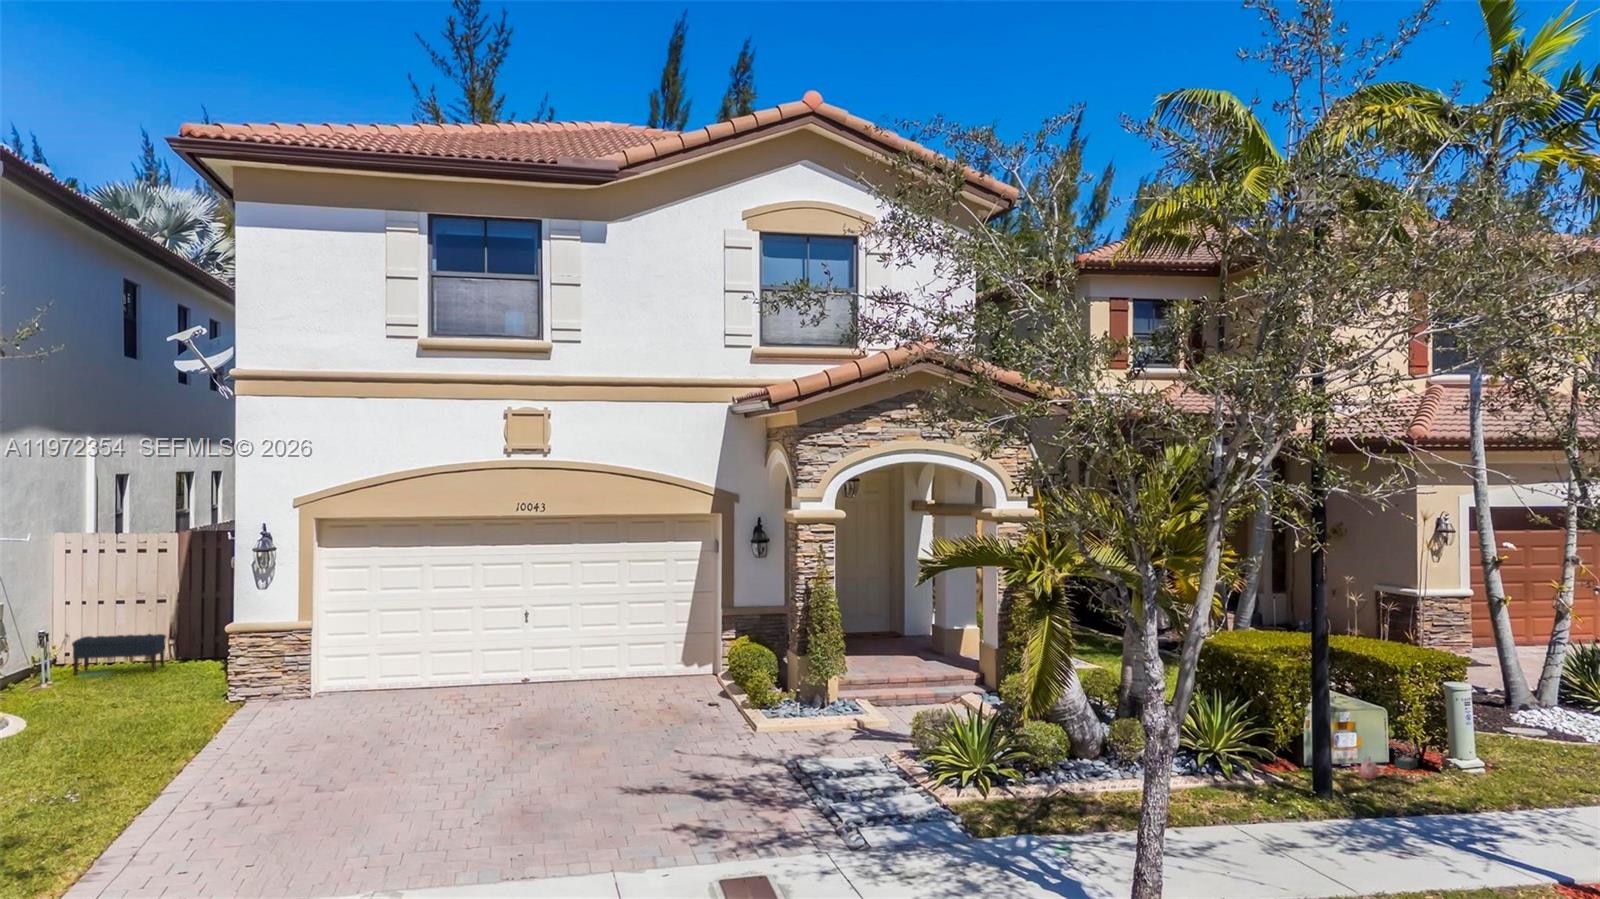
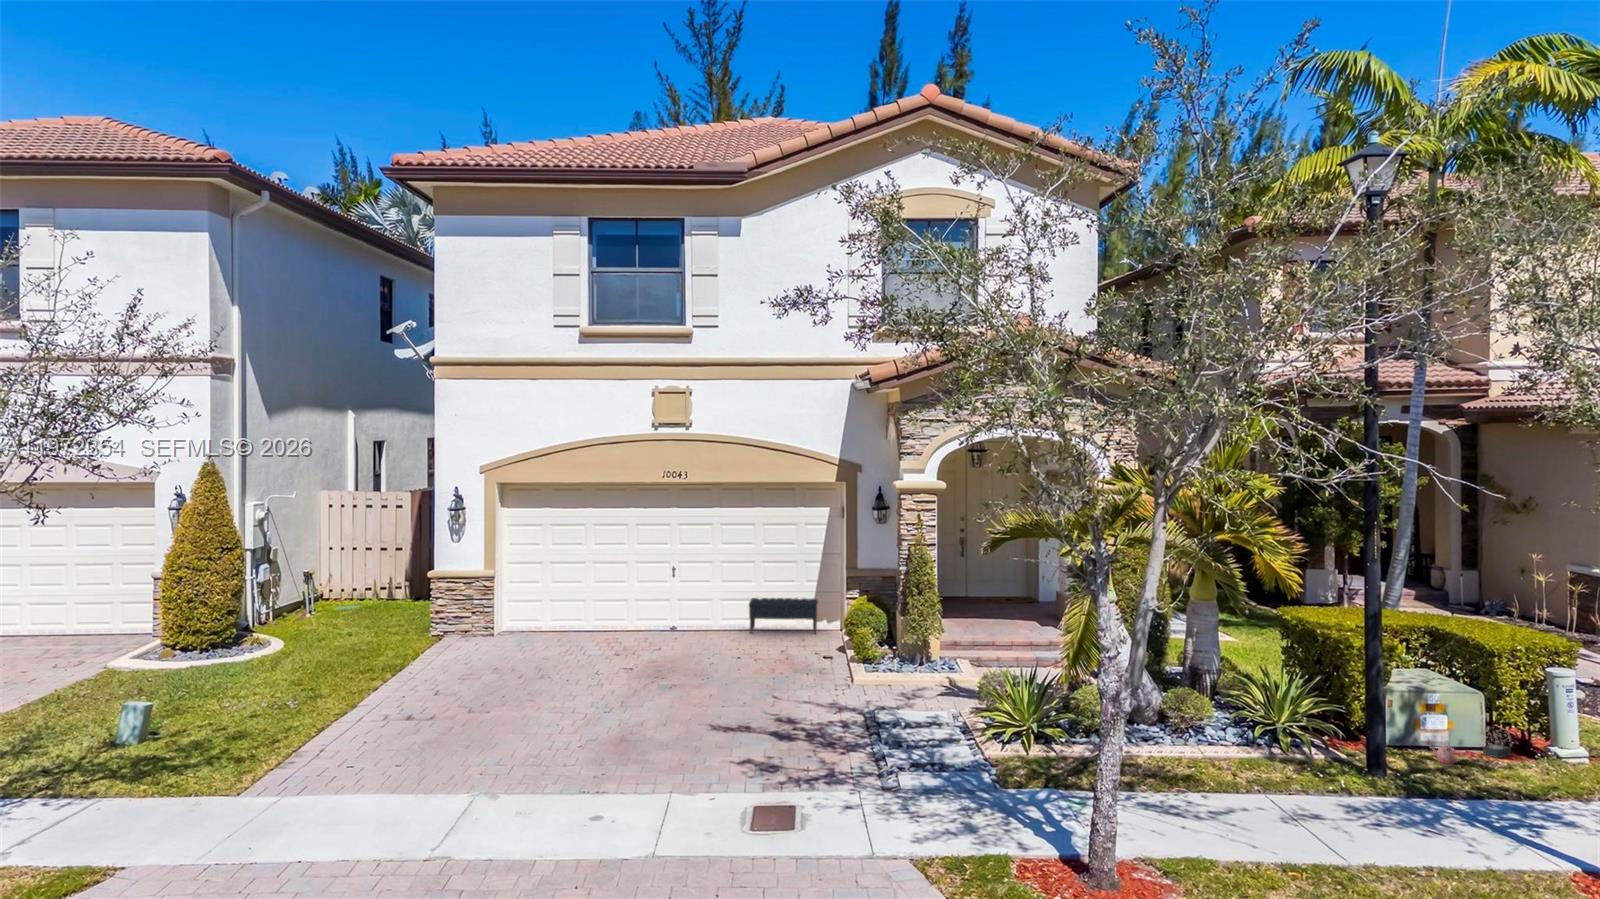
bench: present [72,634,166,675] -> present [749,598,818,634]

